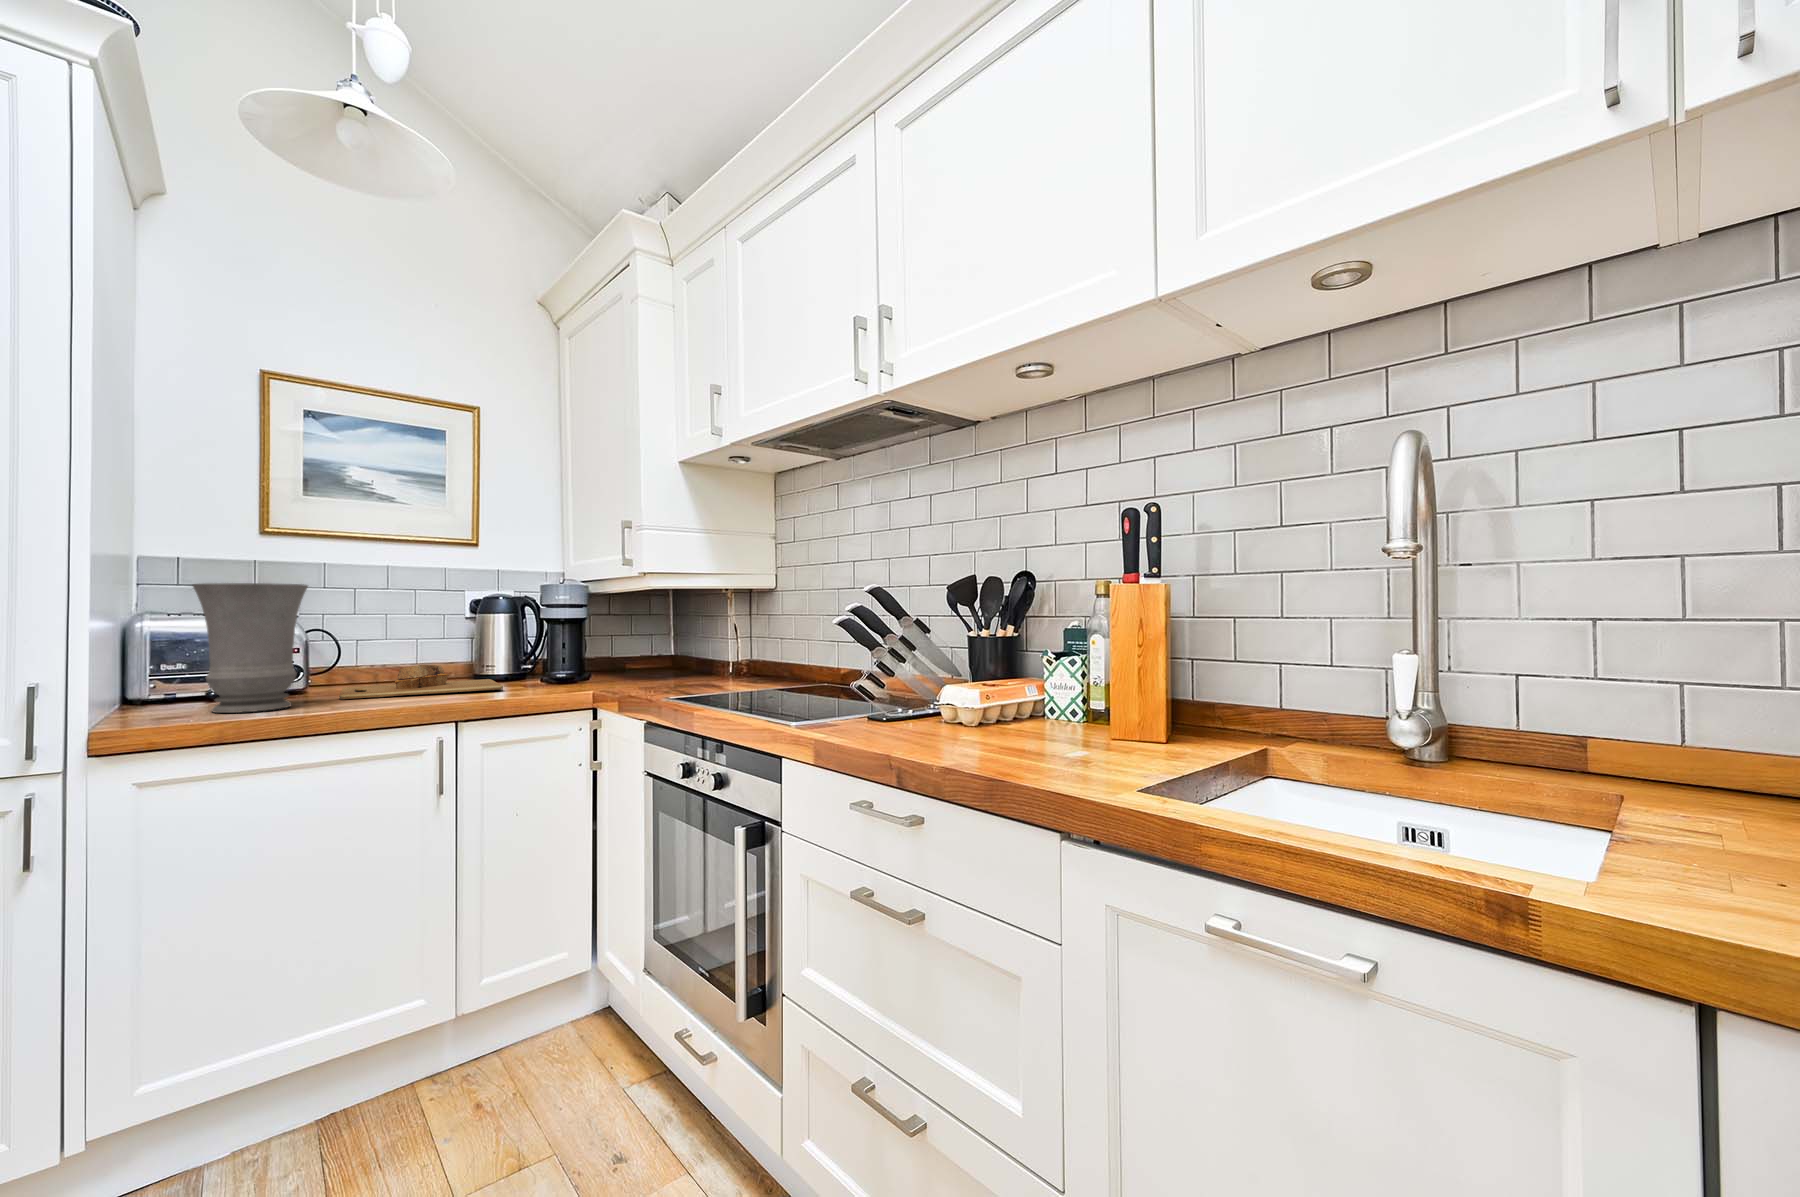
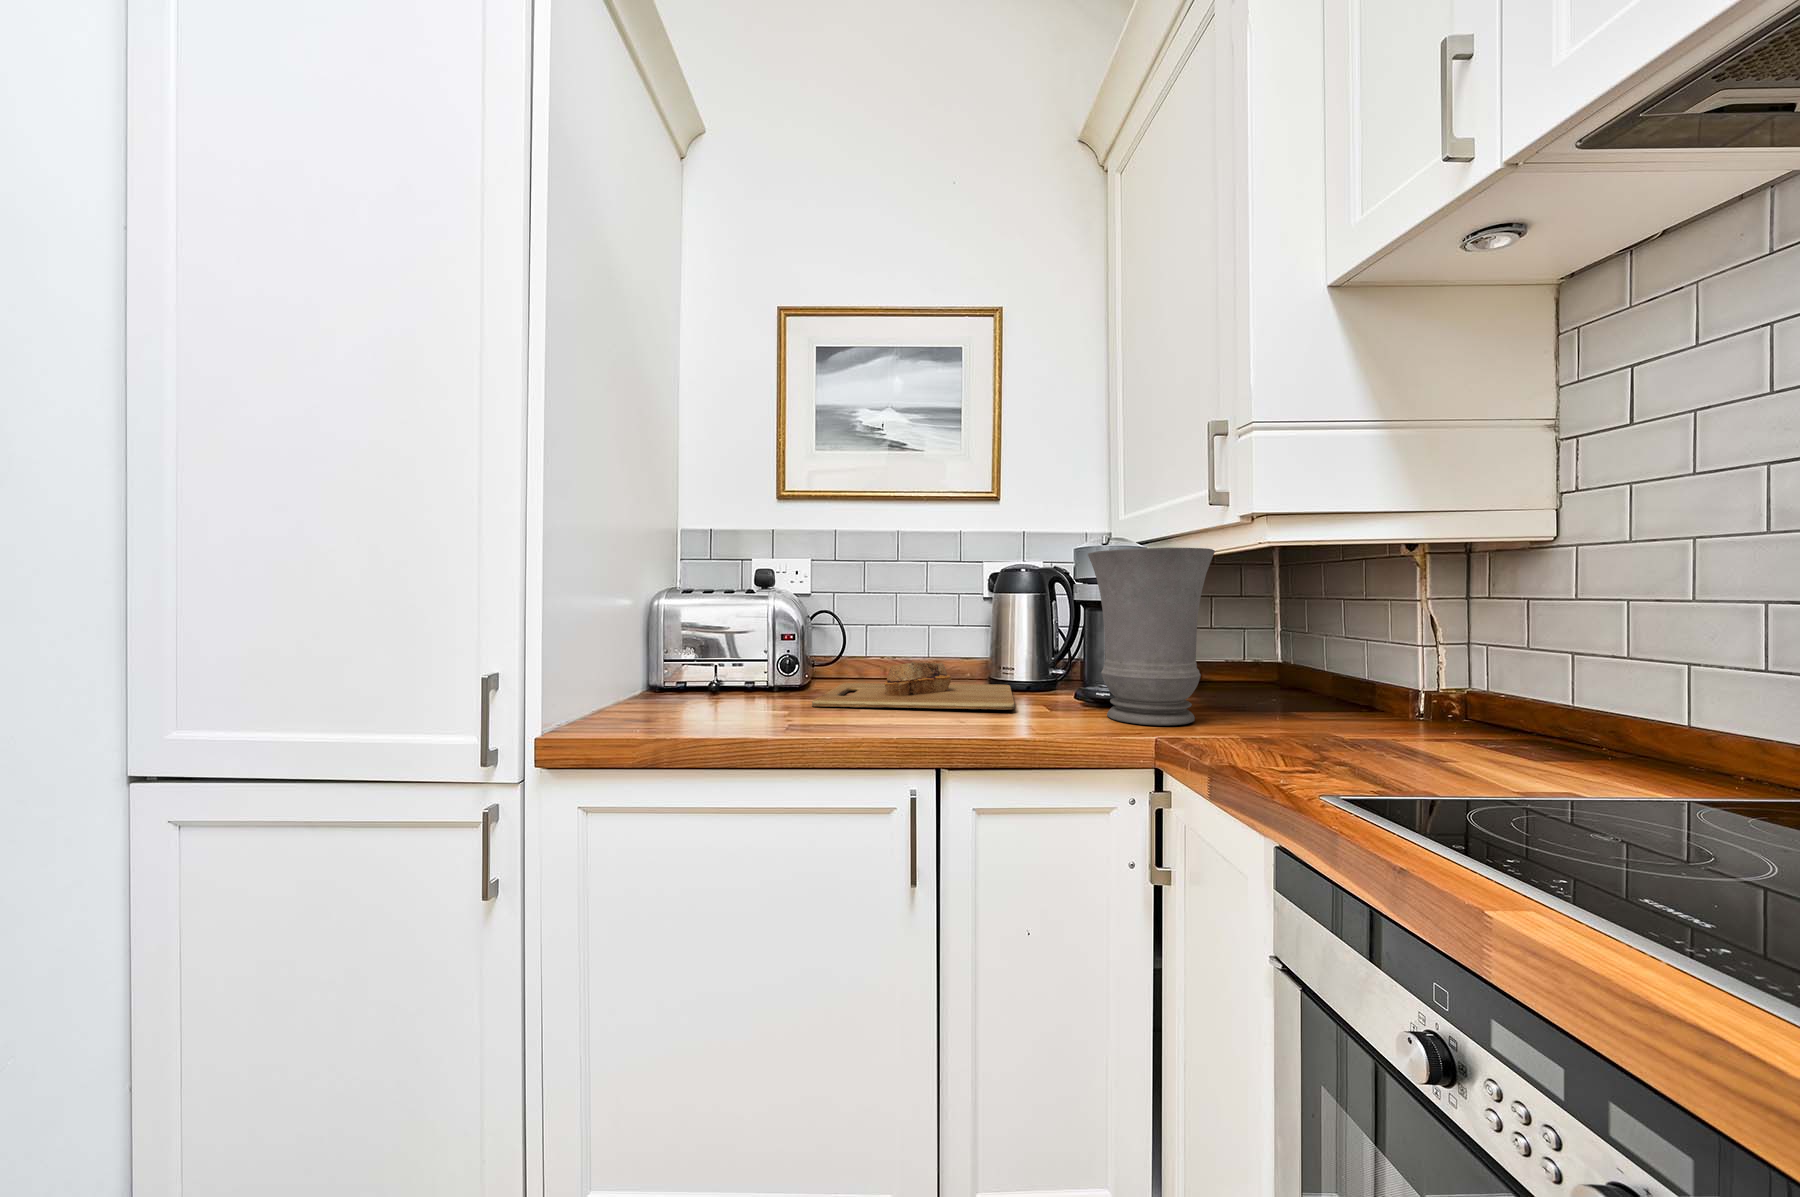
vase: present [193,583,308,713] -> present [1088,547,1215,725]

